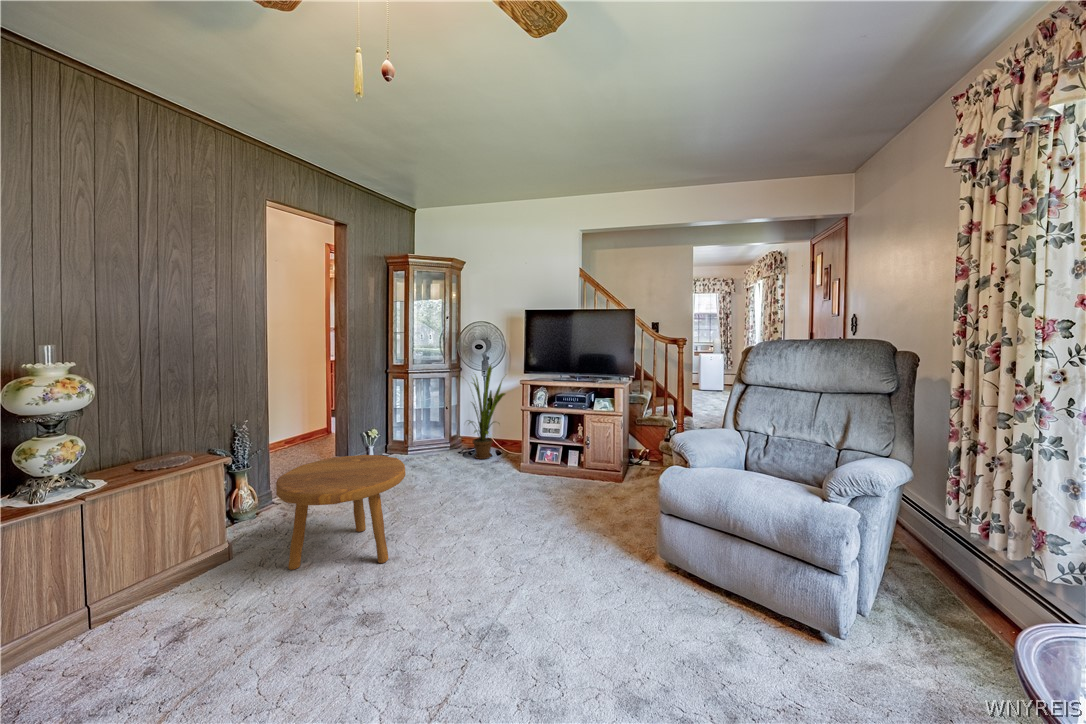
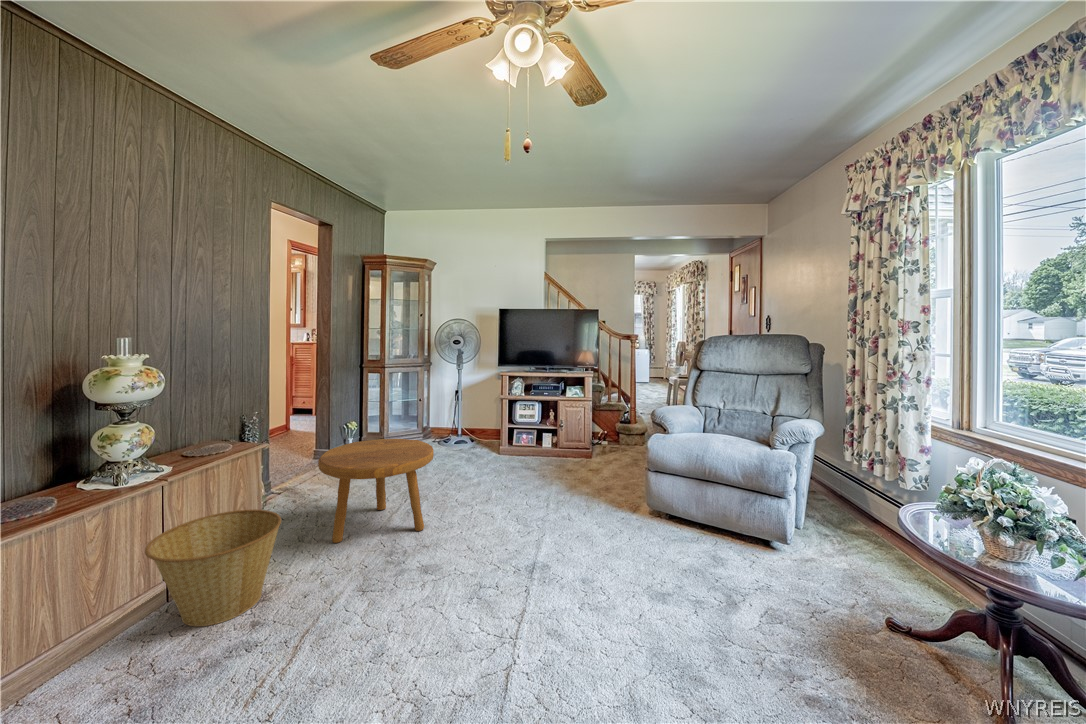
house plant: present [468,365,505,459] -> none [433,355,484,447]
basket: none [40,533,204,665] -> present [145,509,281,626]

